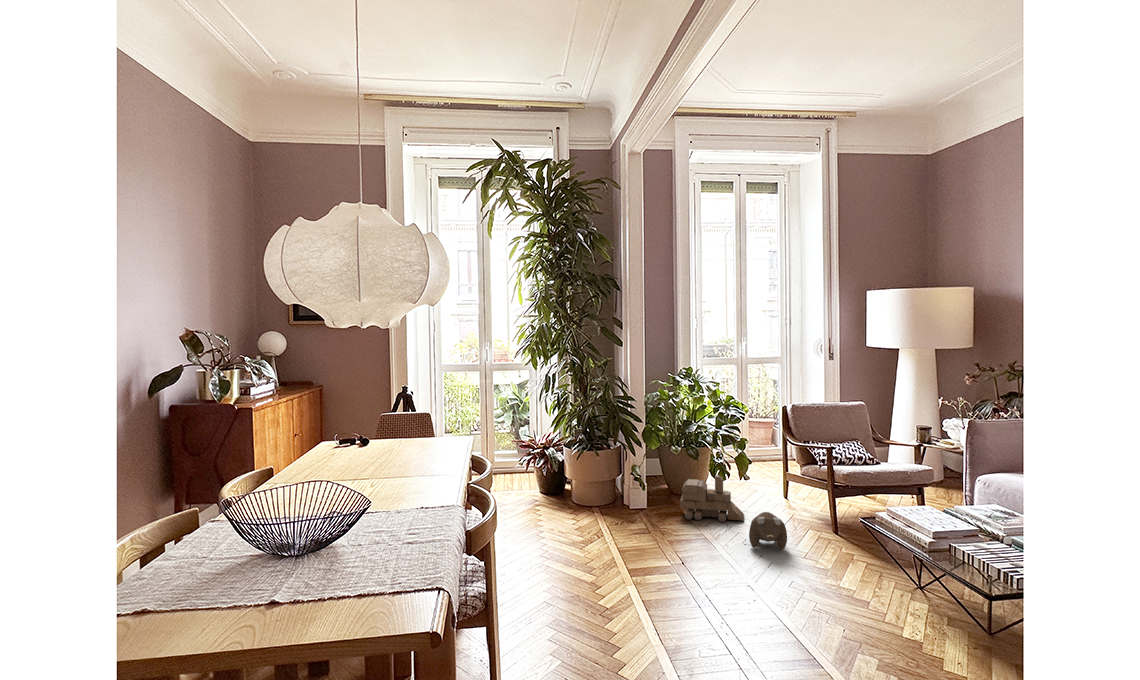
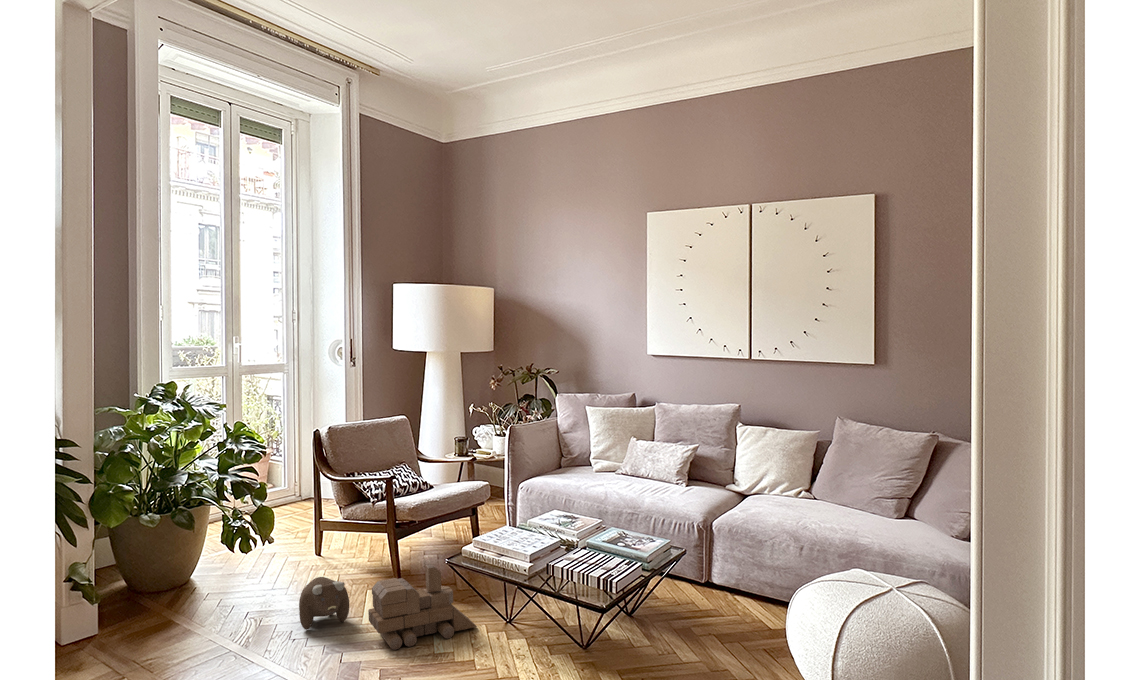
toy train: present [680,475,744,522] -> present [368,564,477,650]

